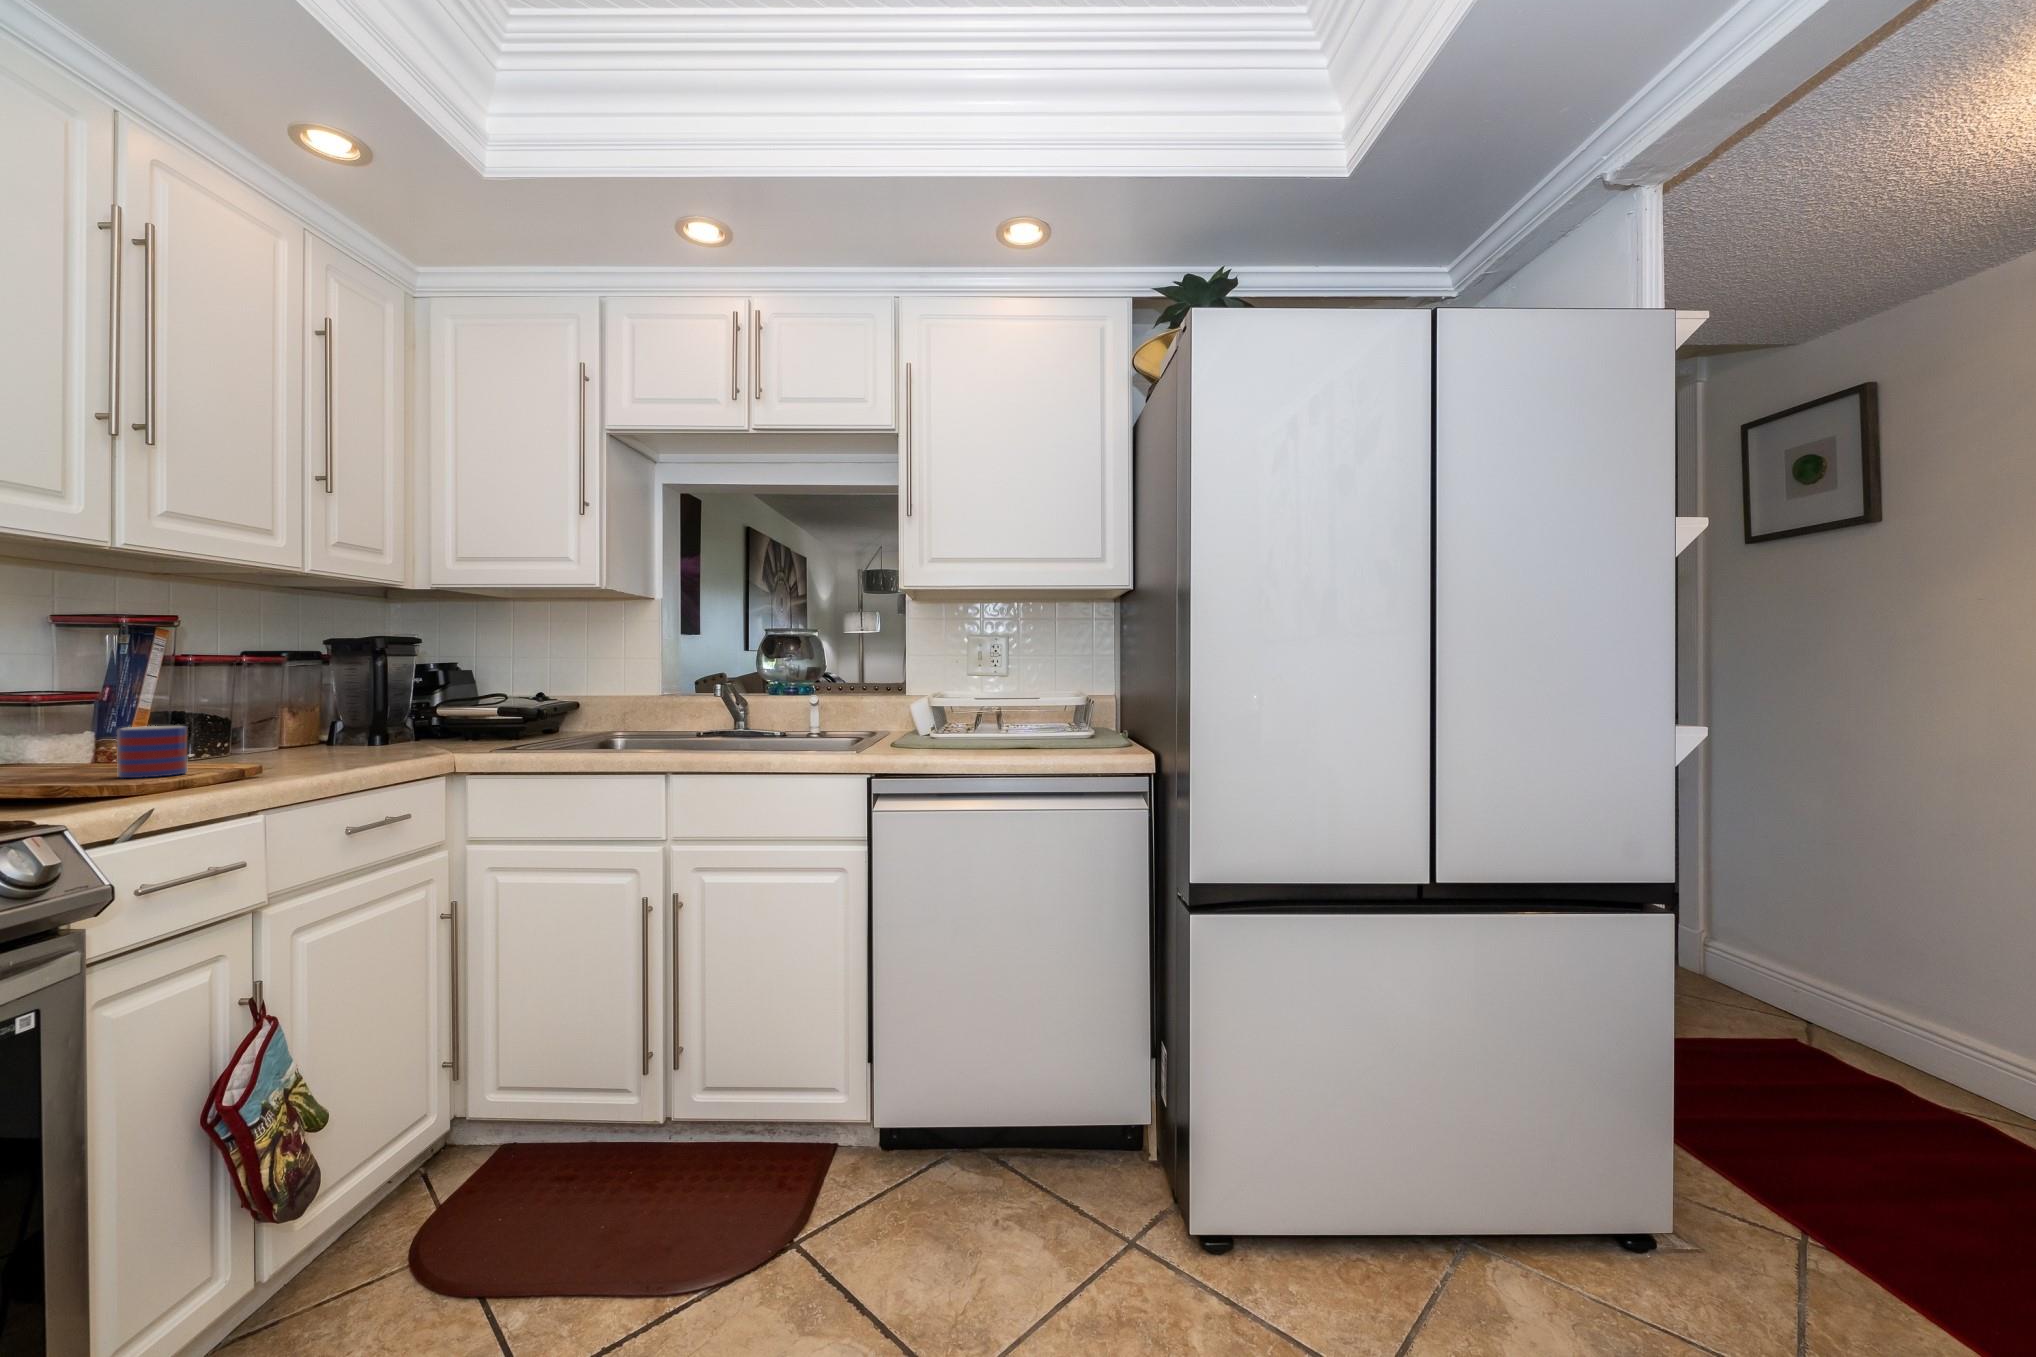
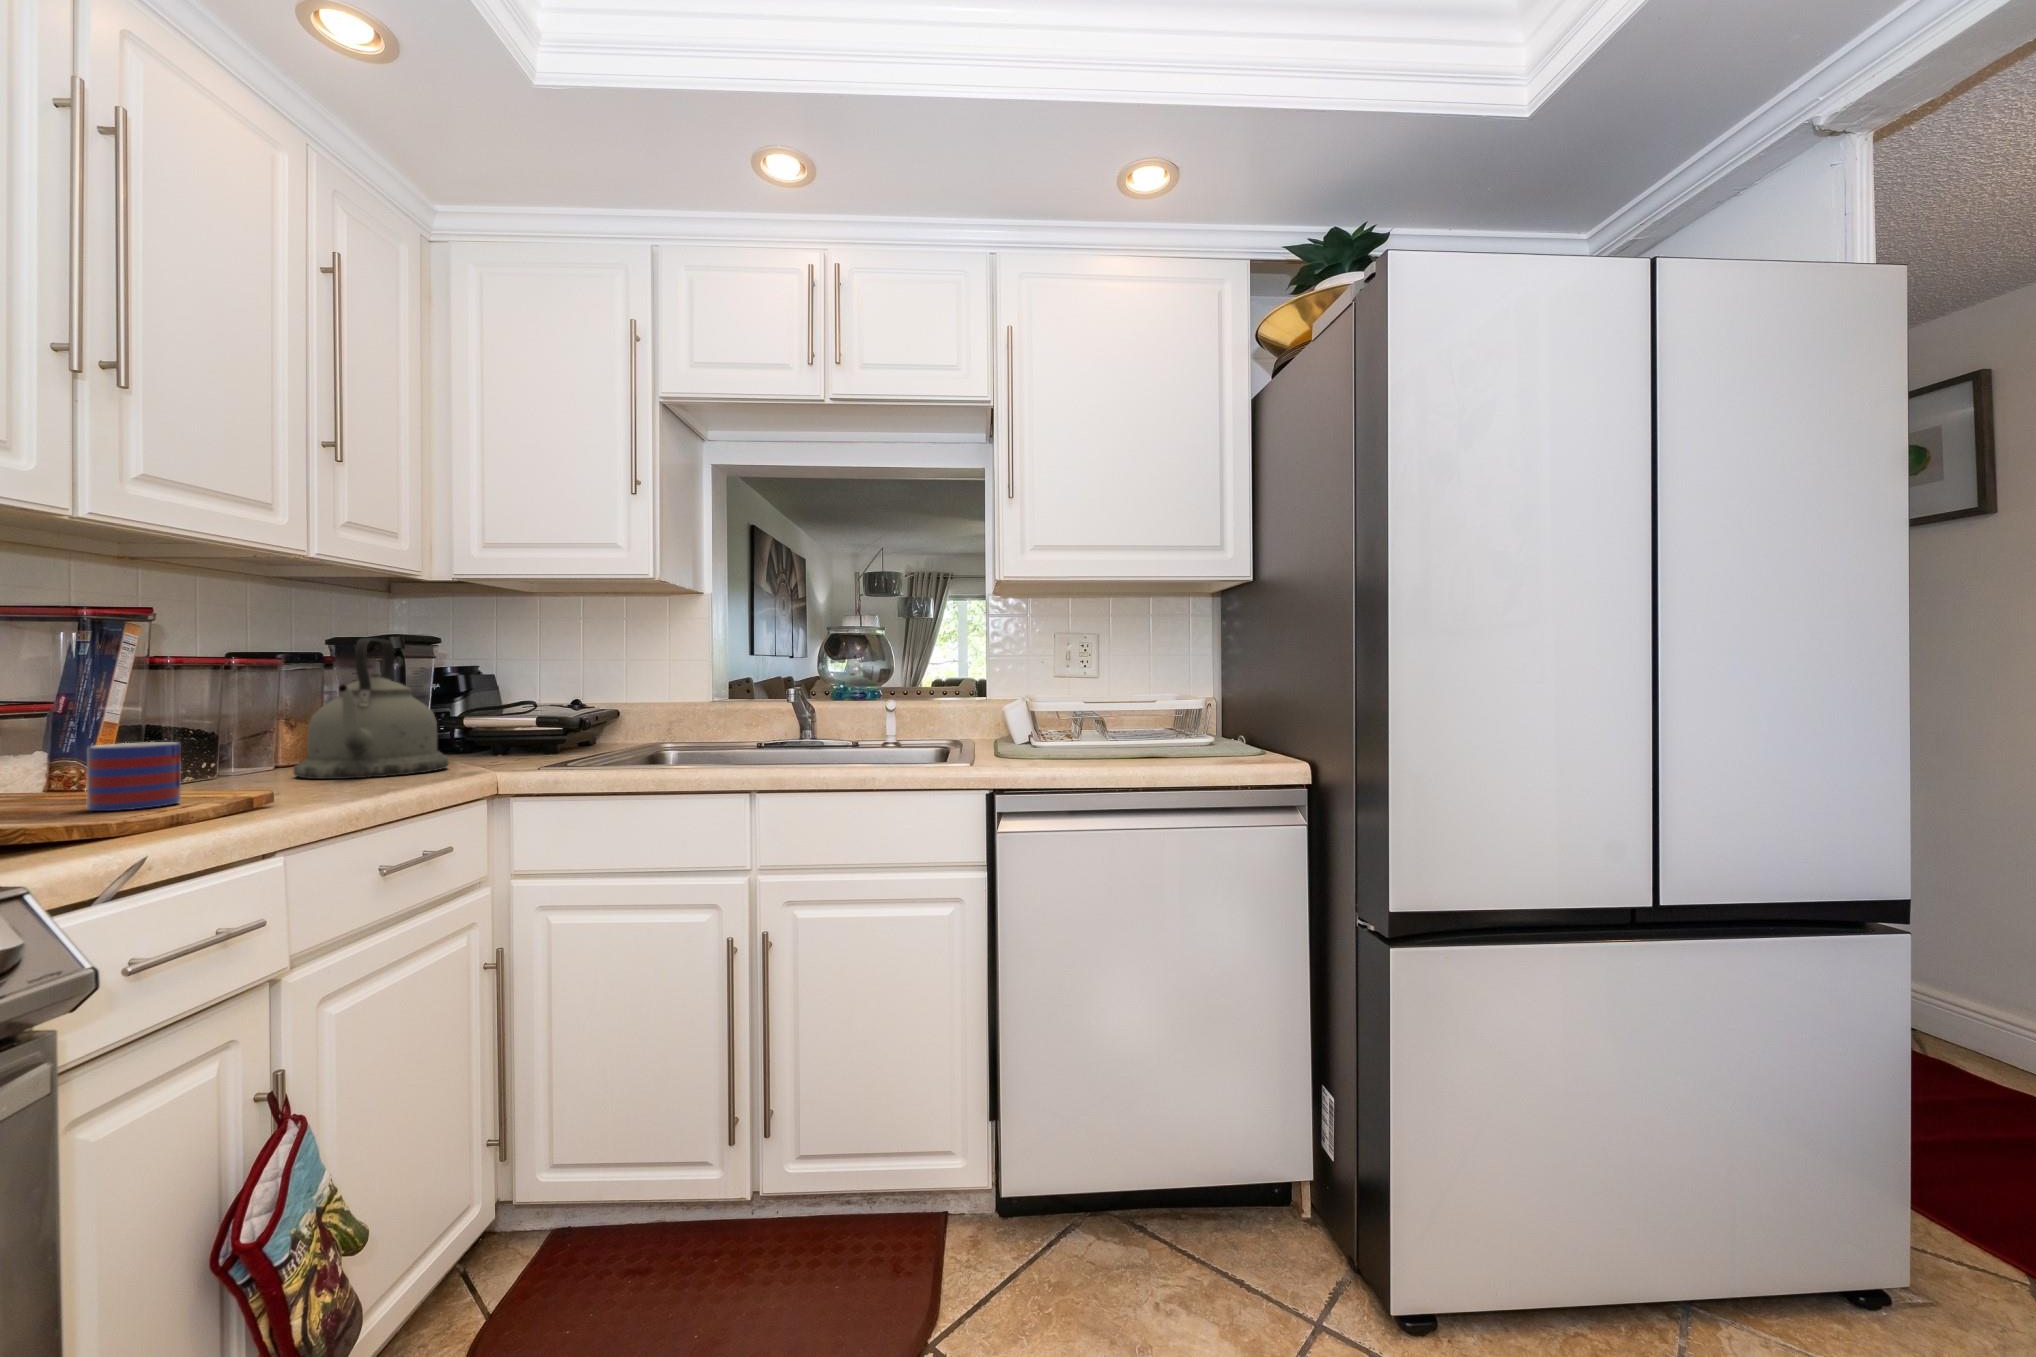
kettle: none [285,642,414,758] -> present [294,638,449,779]

